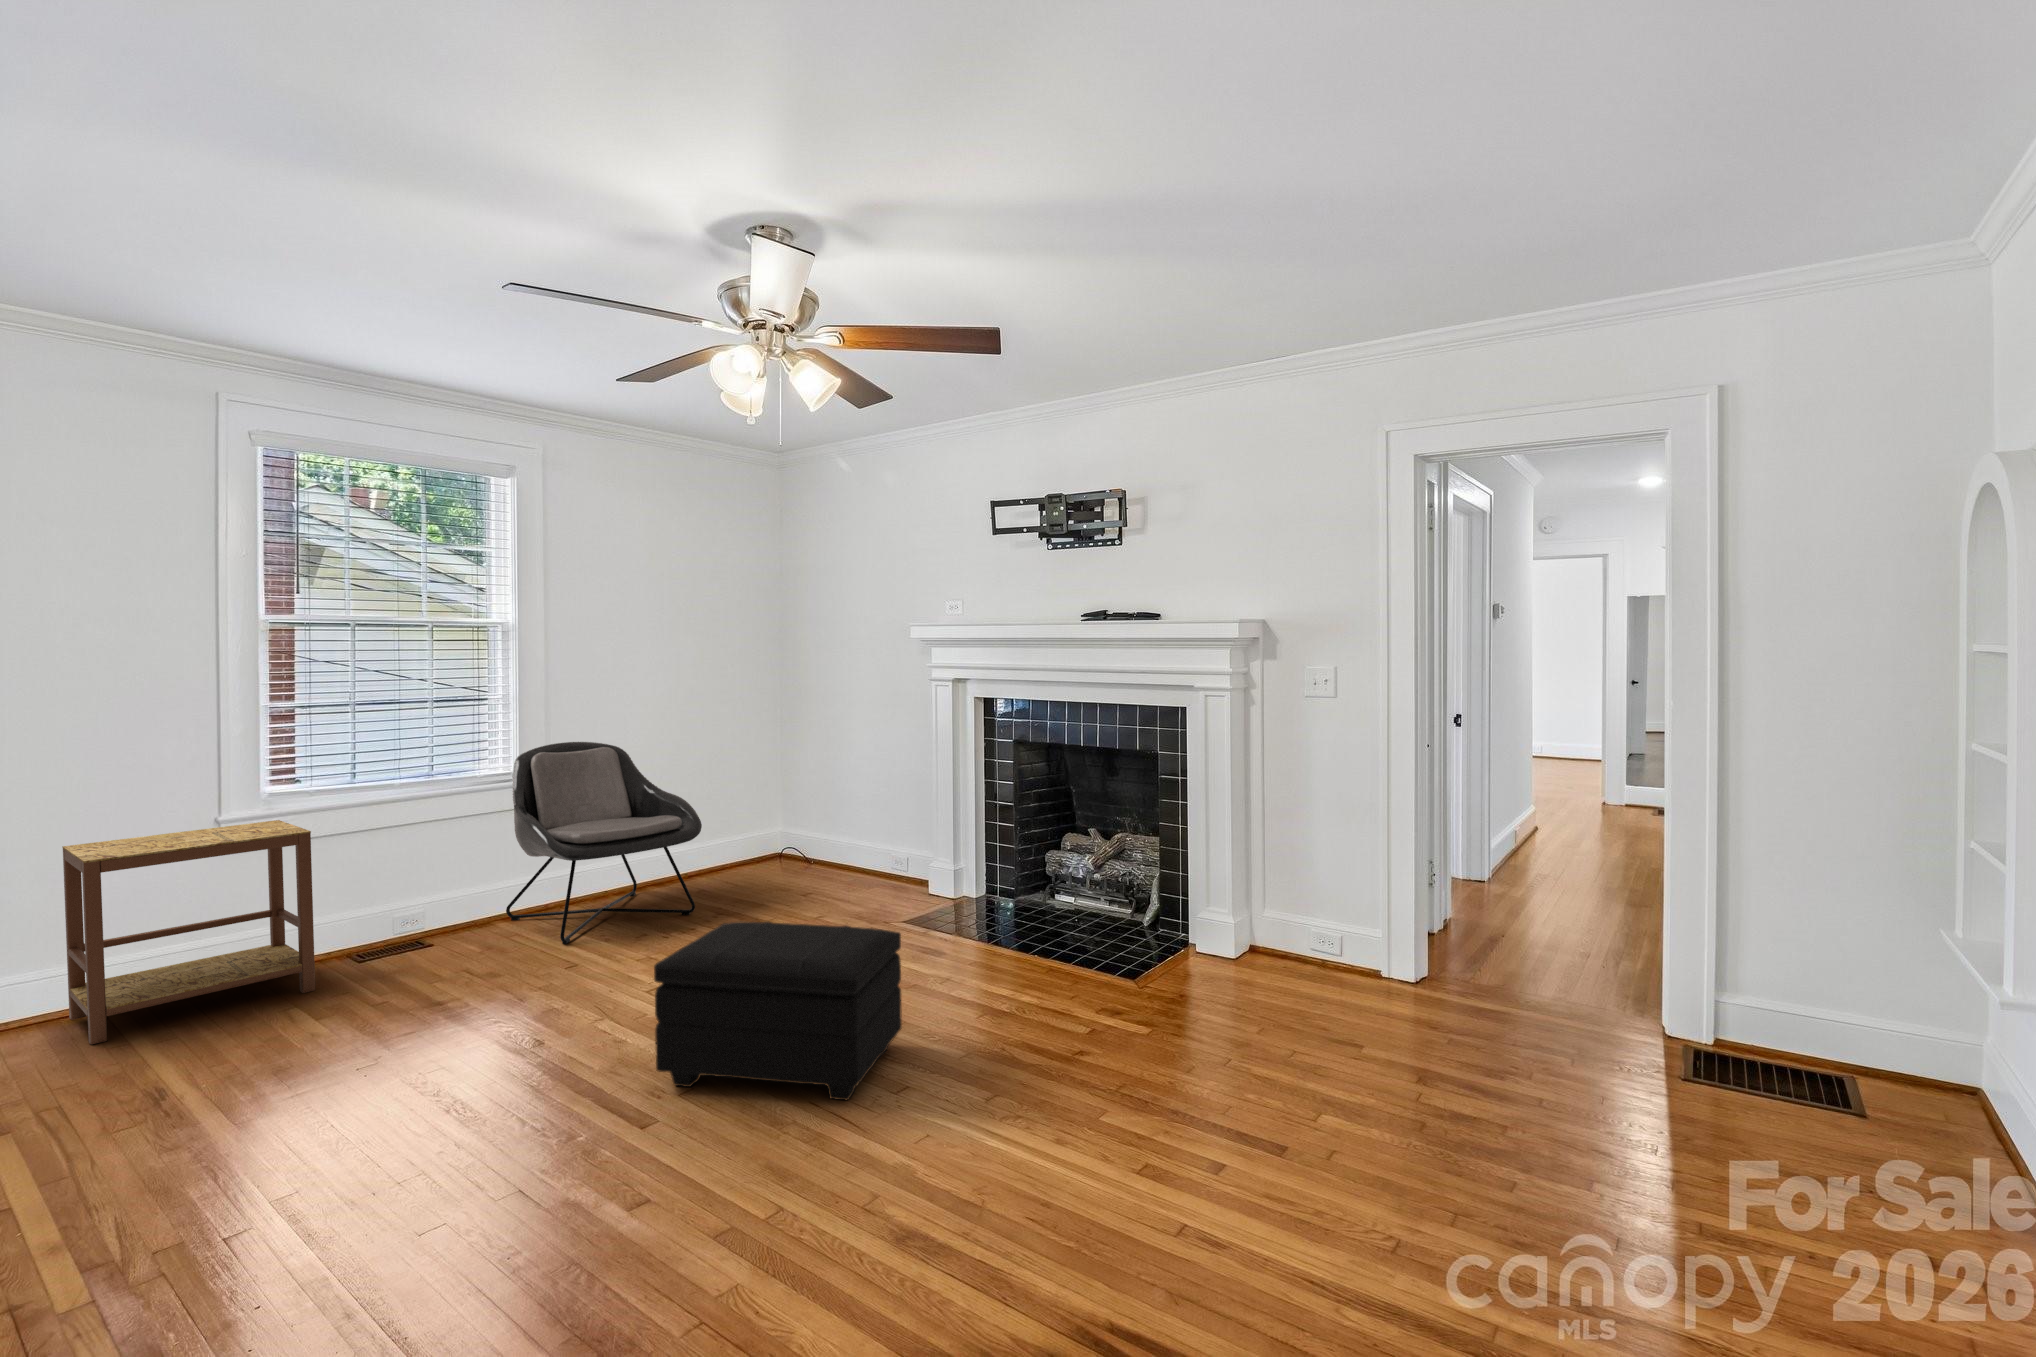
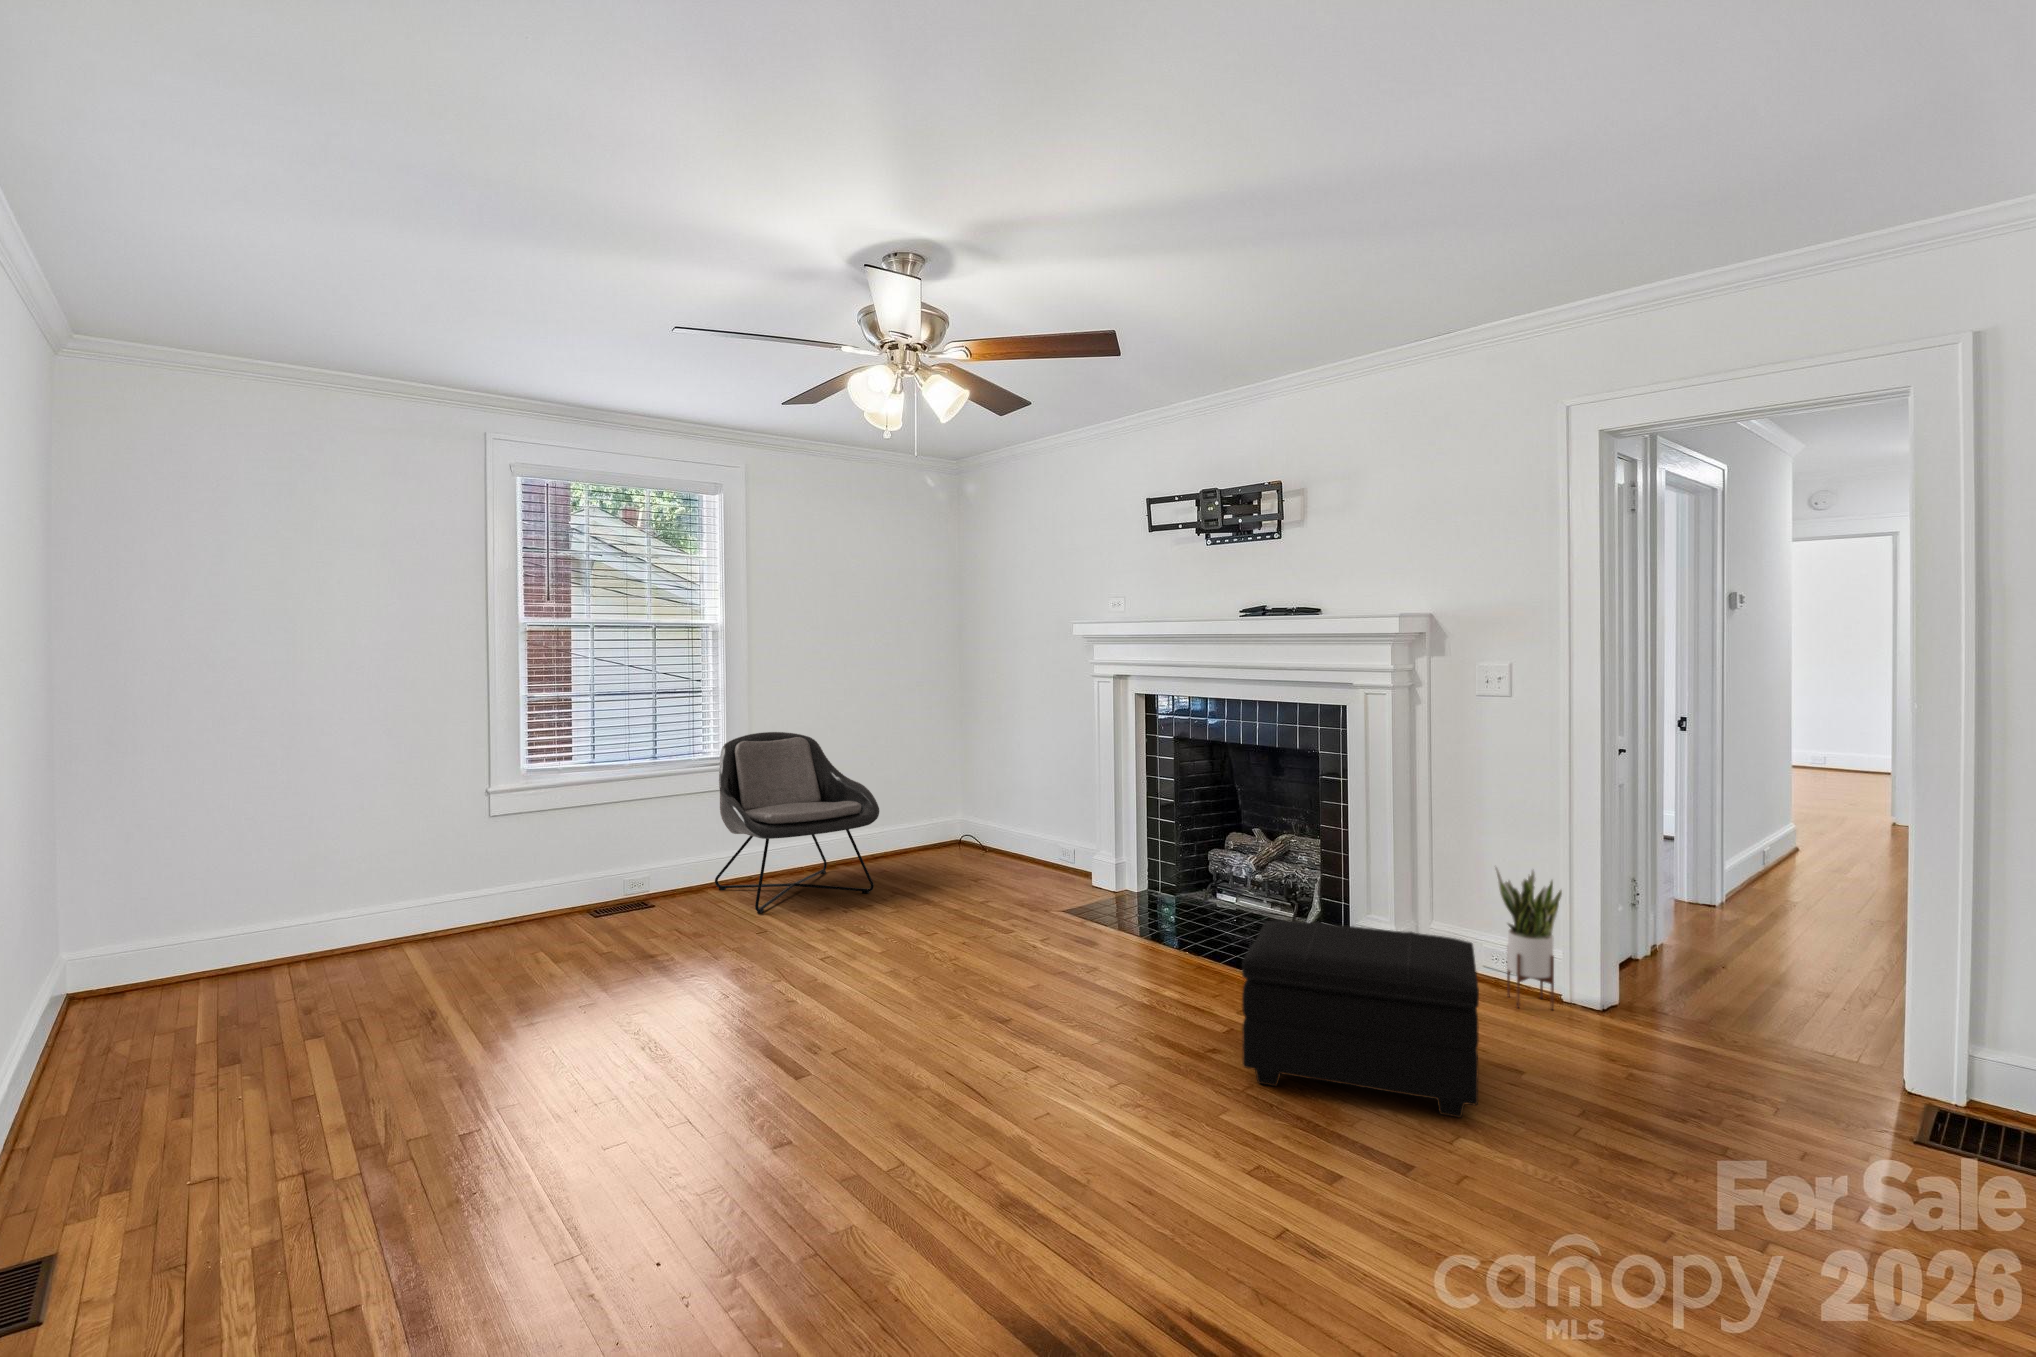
side table: present [62,820,315,1044] -> none [378,794,559,971]
potted plant: none [1326,856,1384,988] -> present [1495,867,1562,1010]
footstool: present [654,921,902,1100] -> present [1242,920,1479,1118]

